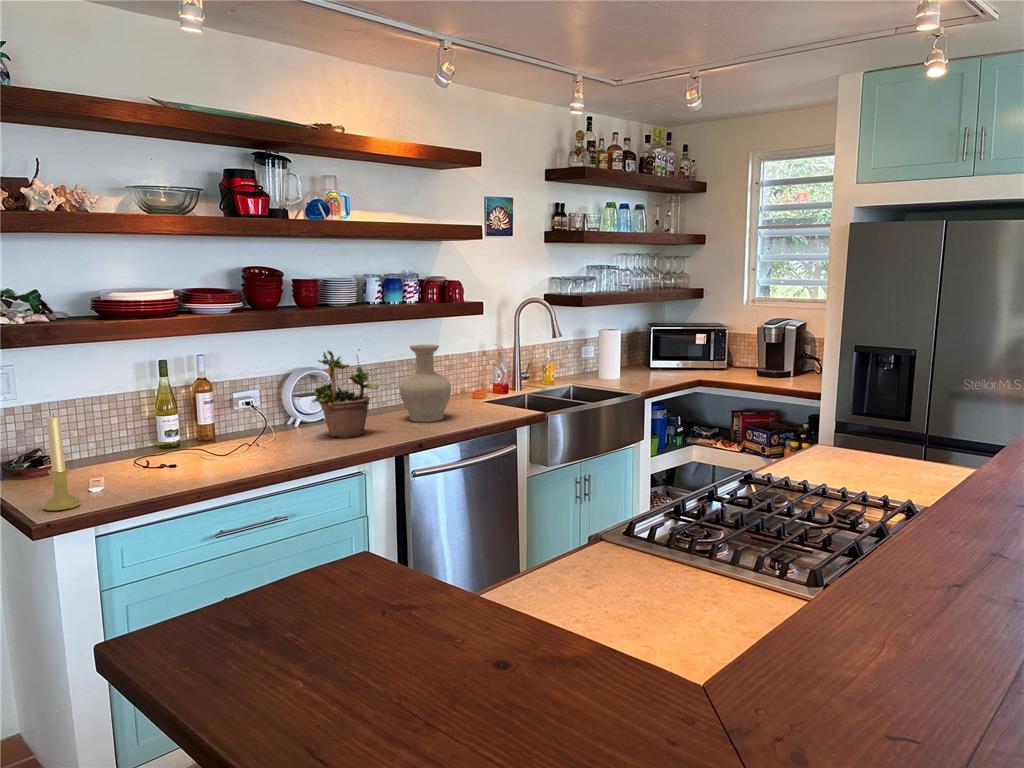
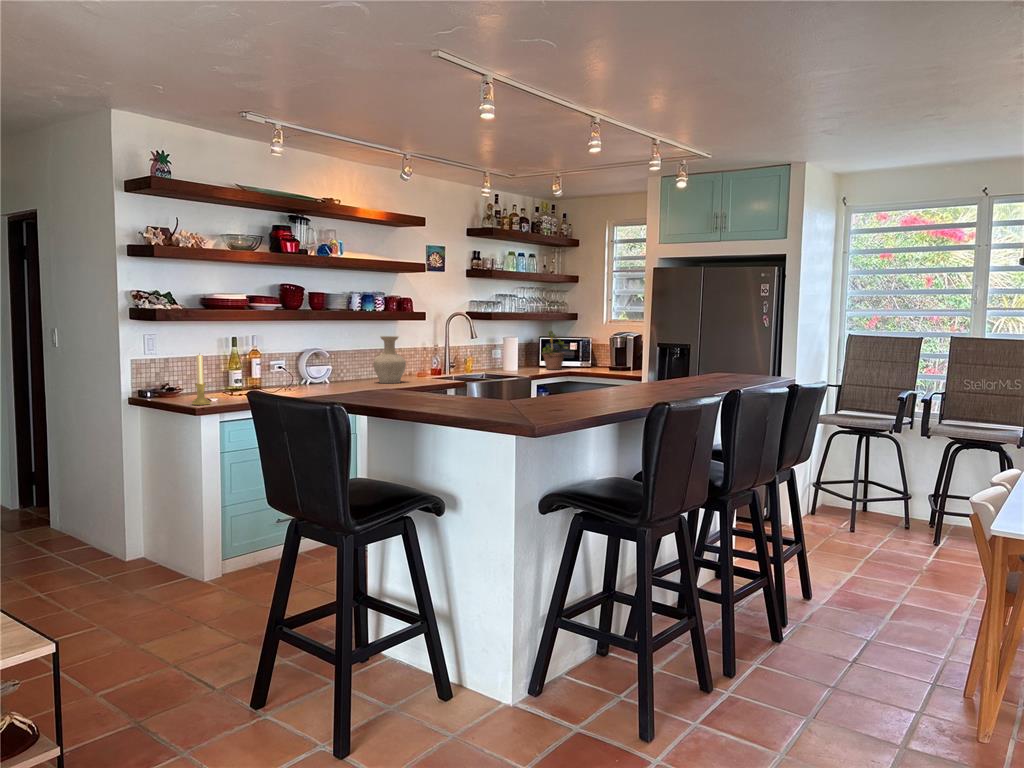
potted plant: present [312,350,379,438] -> present [541,331,568,370]

